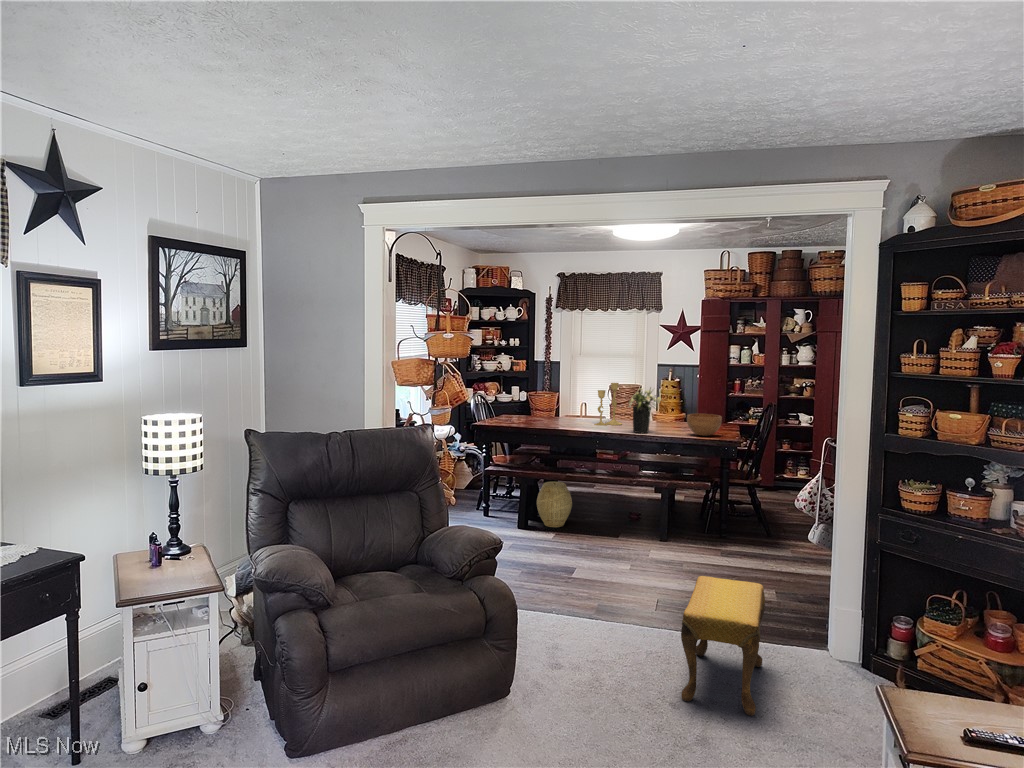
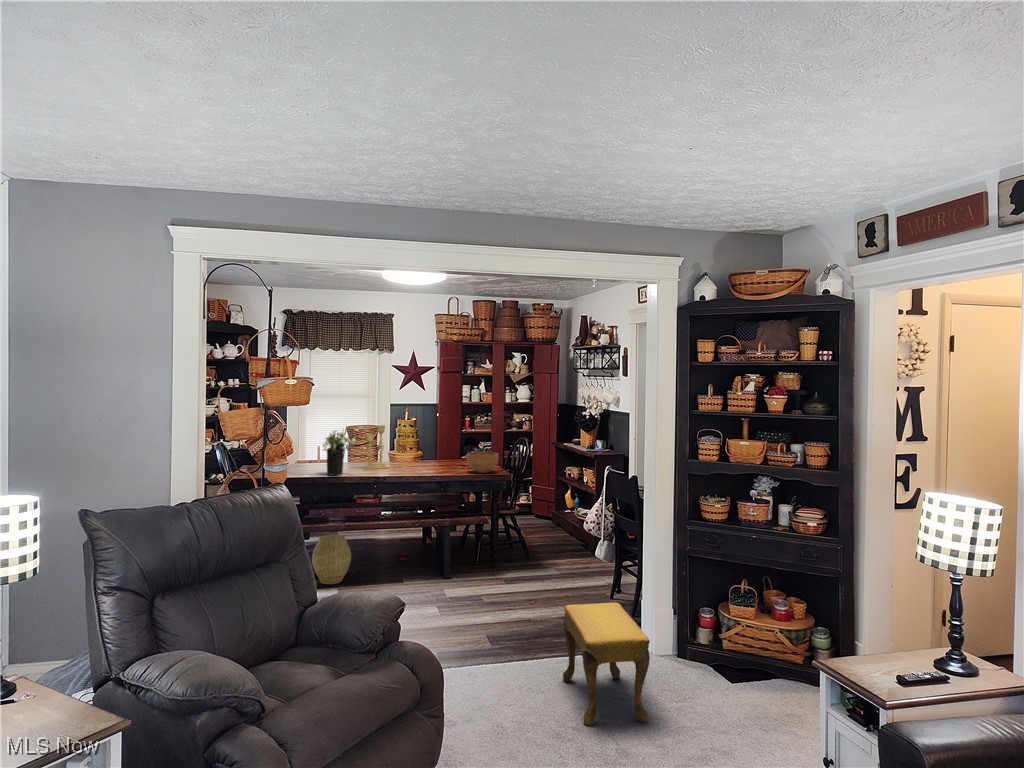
flower arrangement: present [628,388,661,434] -> present [323,430,355,476]

